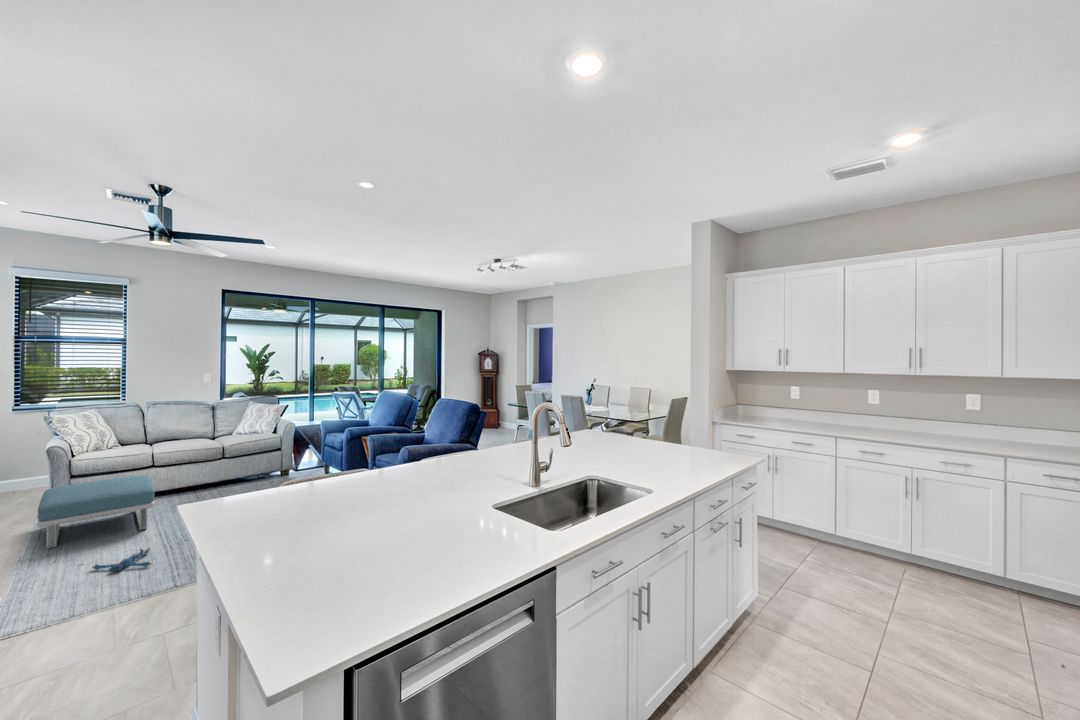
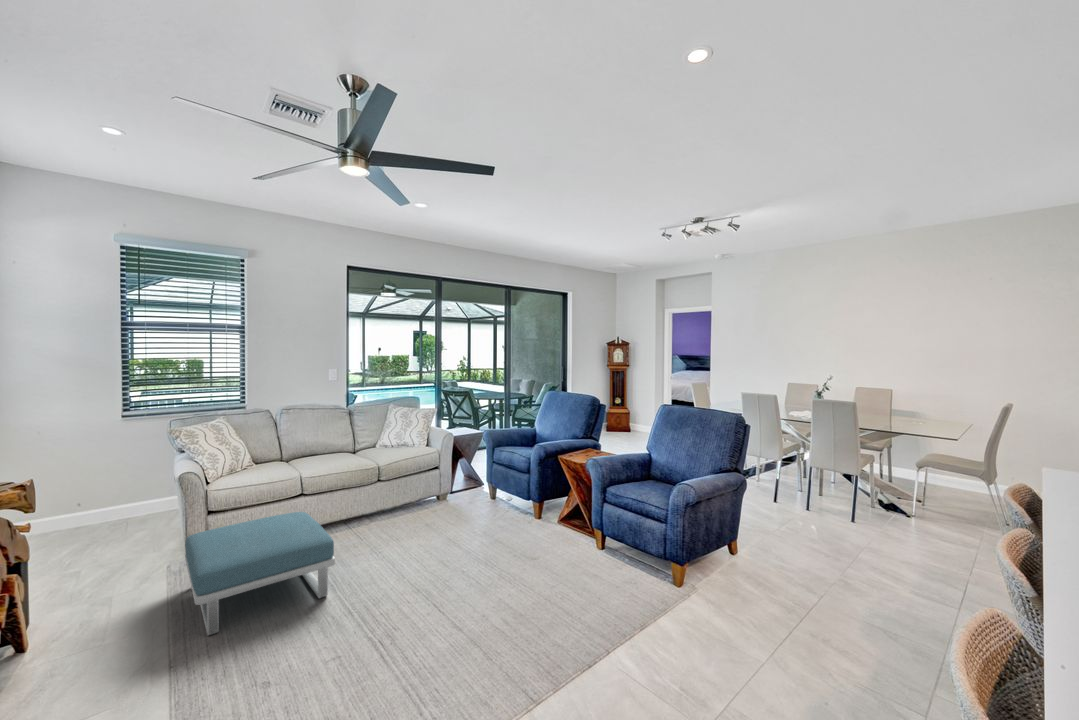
plush toy: present [92,548,151,571] -> none [296,643,383,696]

